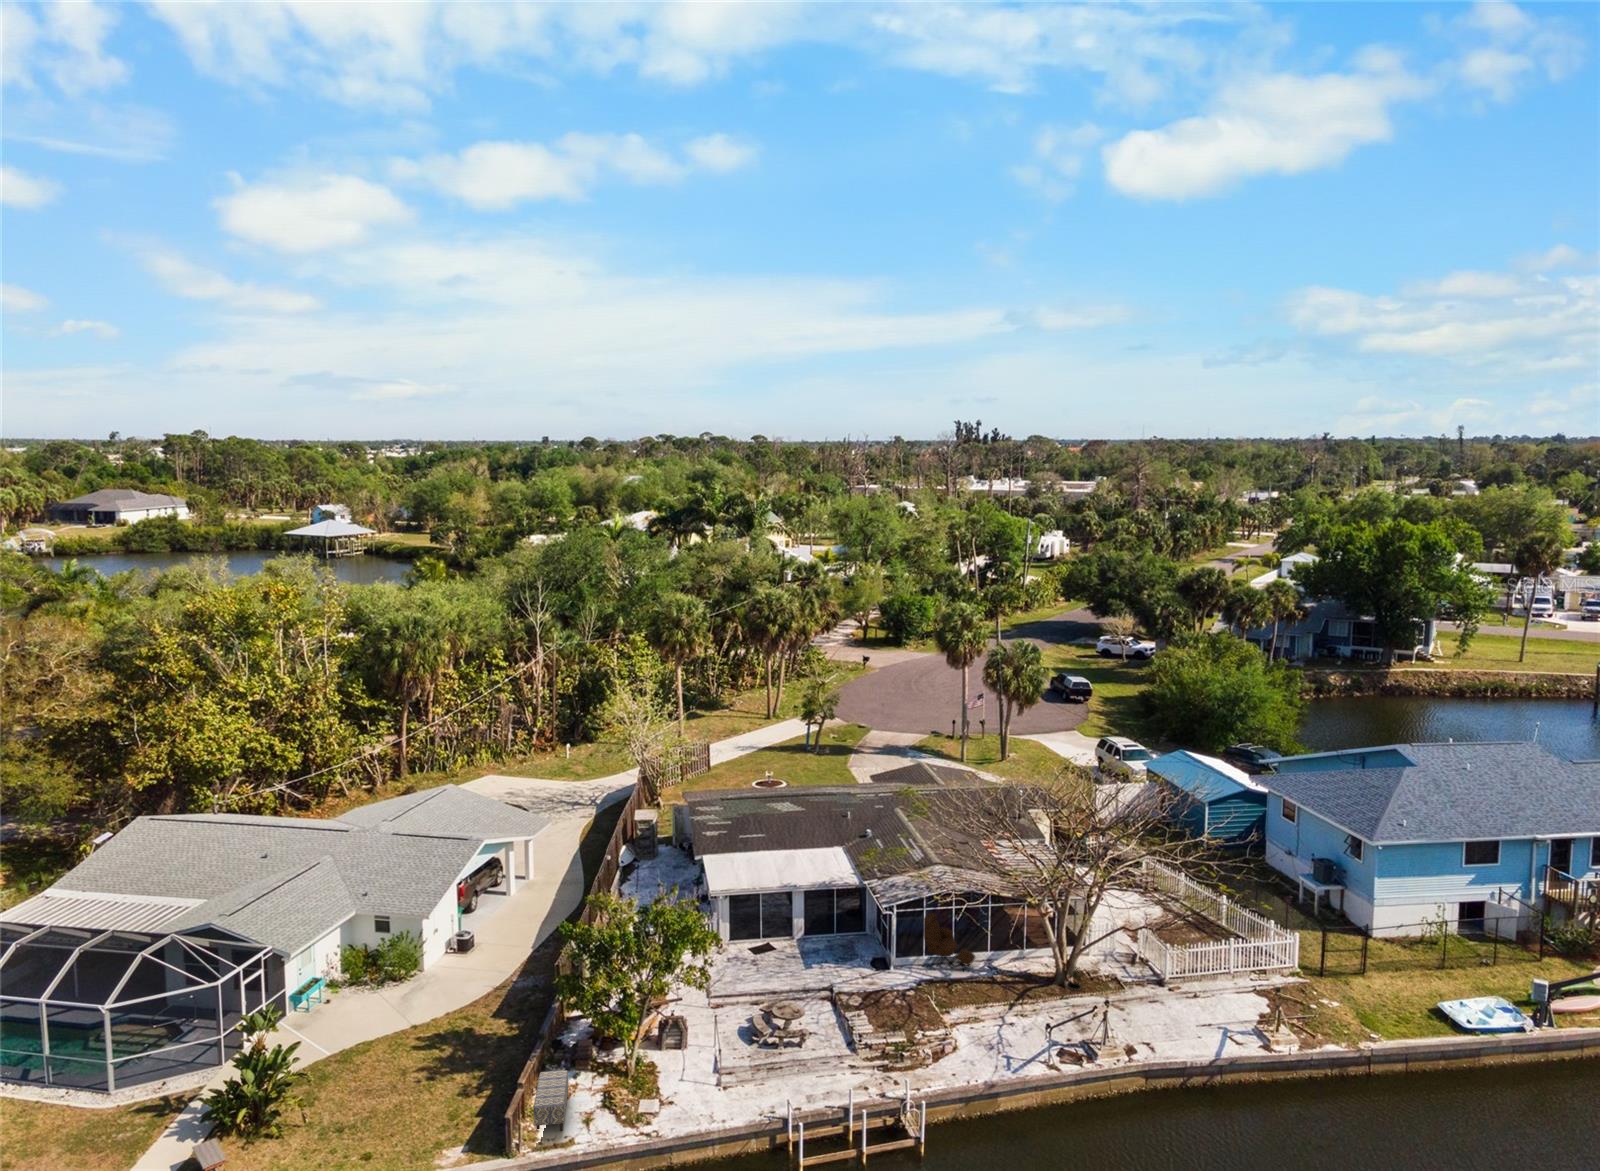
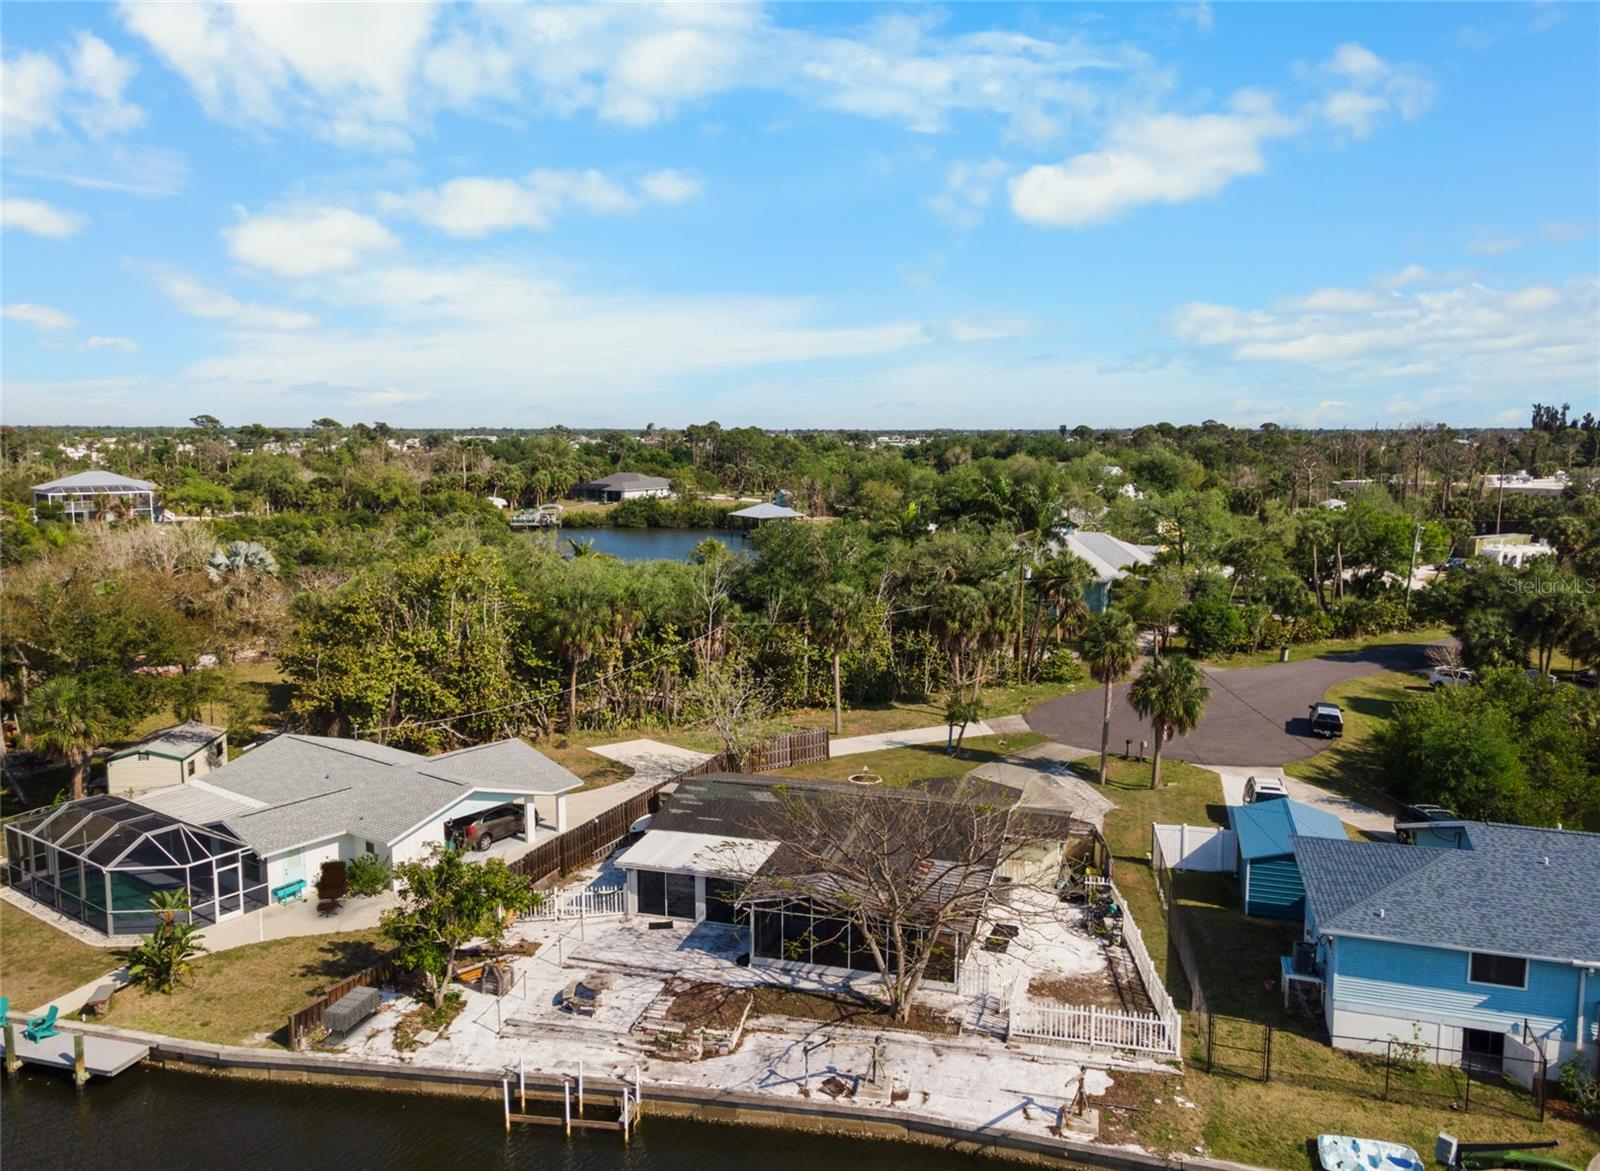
lounge chair: present [924,913,975,967] -> present [315,861,348,914]
potted tree: present [1066,965,1084,991] -> none [904,994,923,1026]

